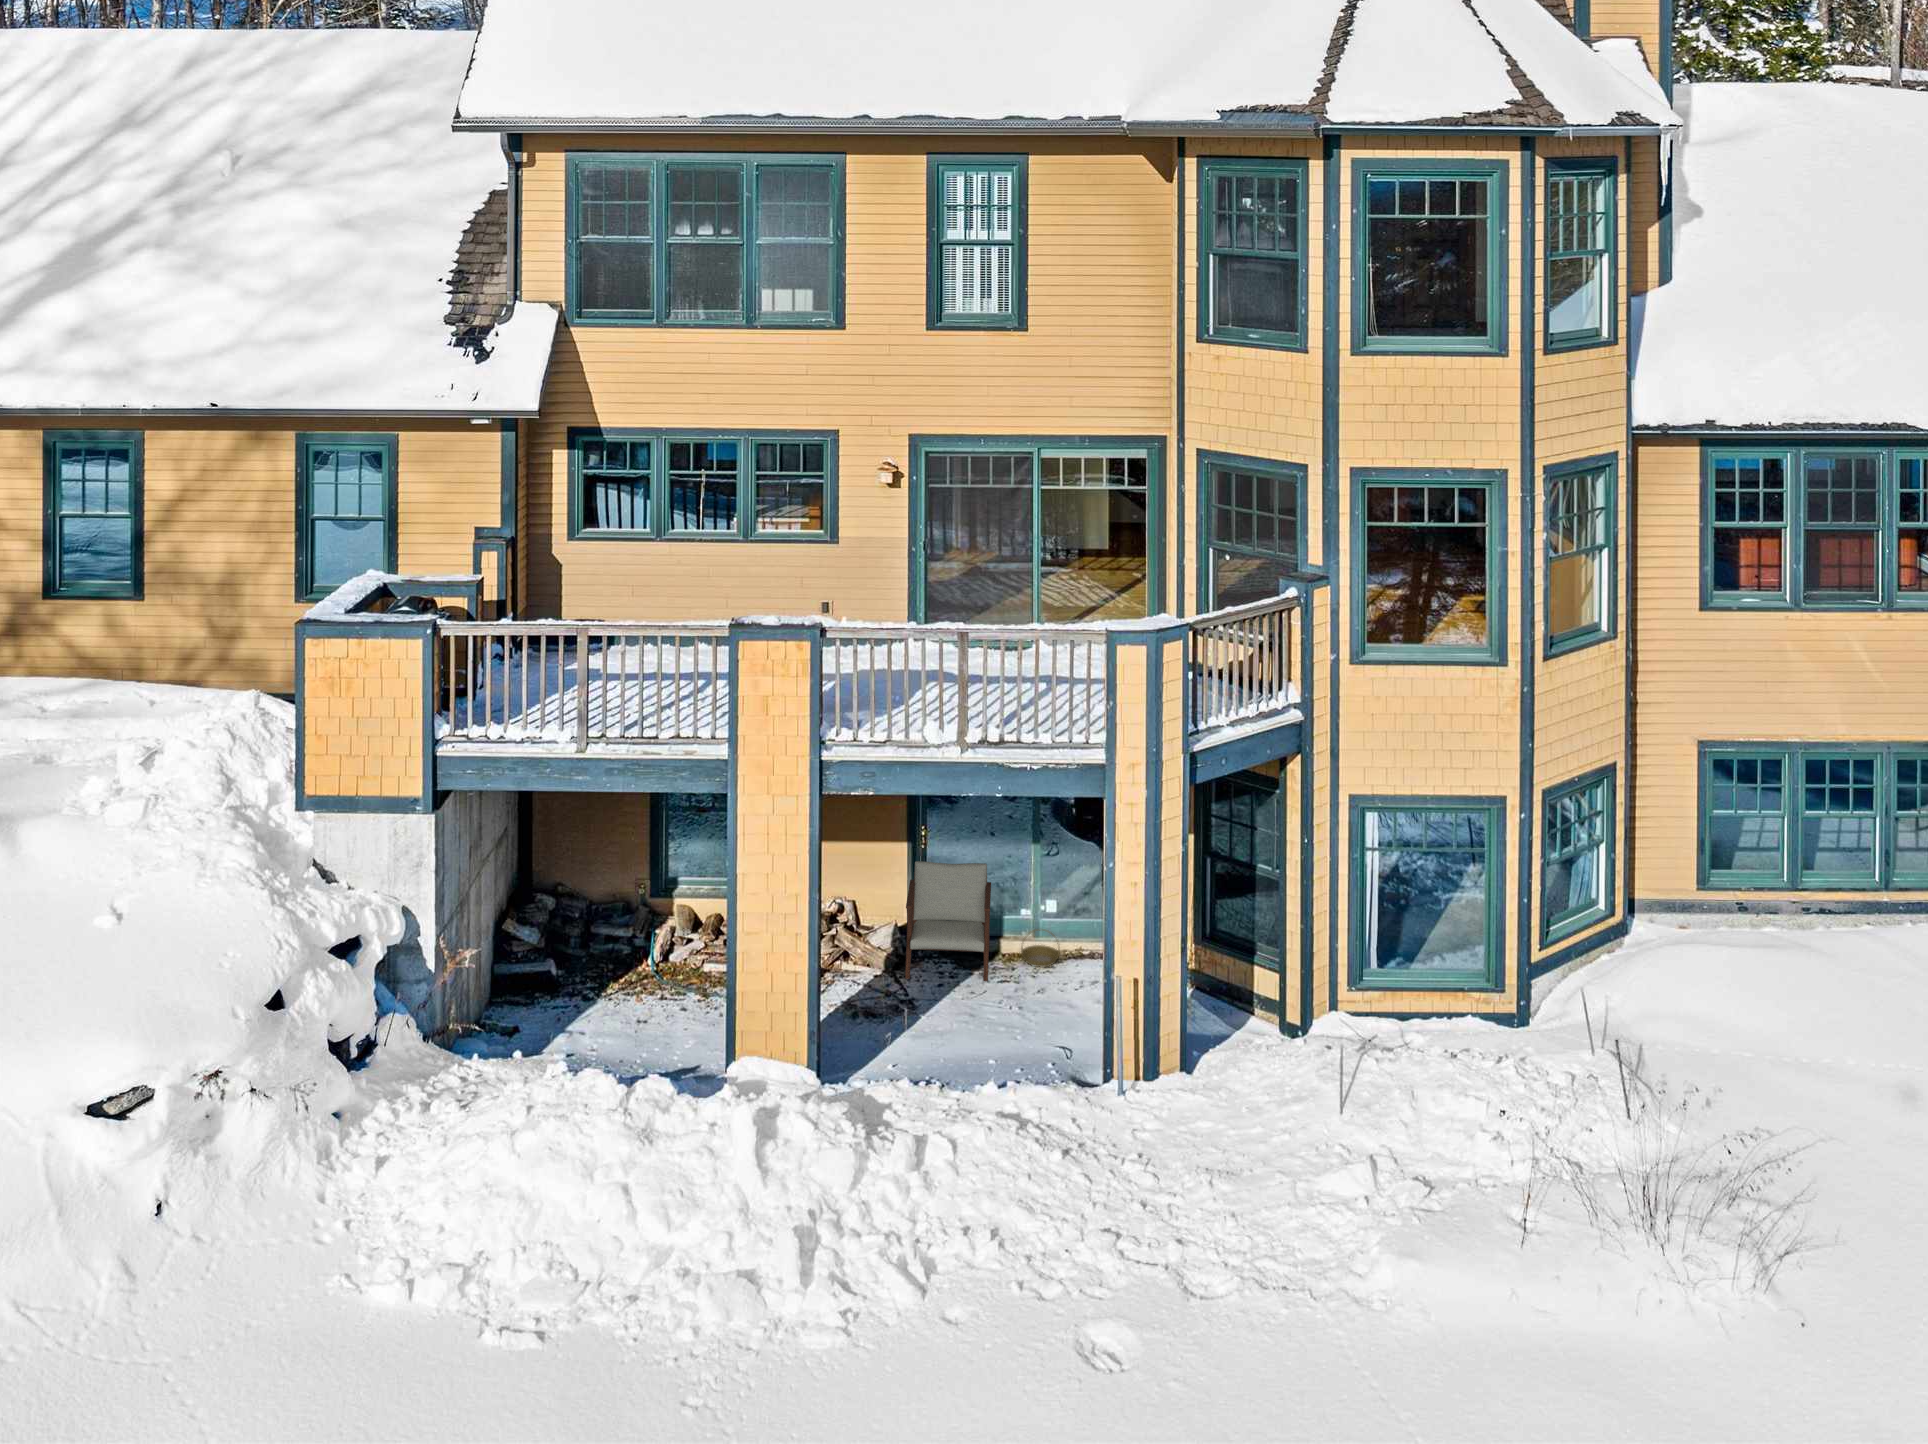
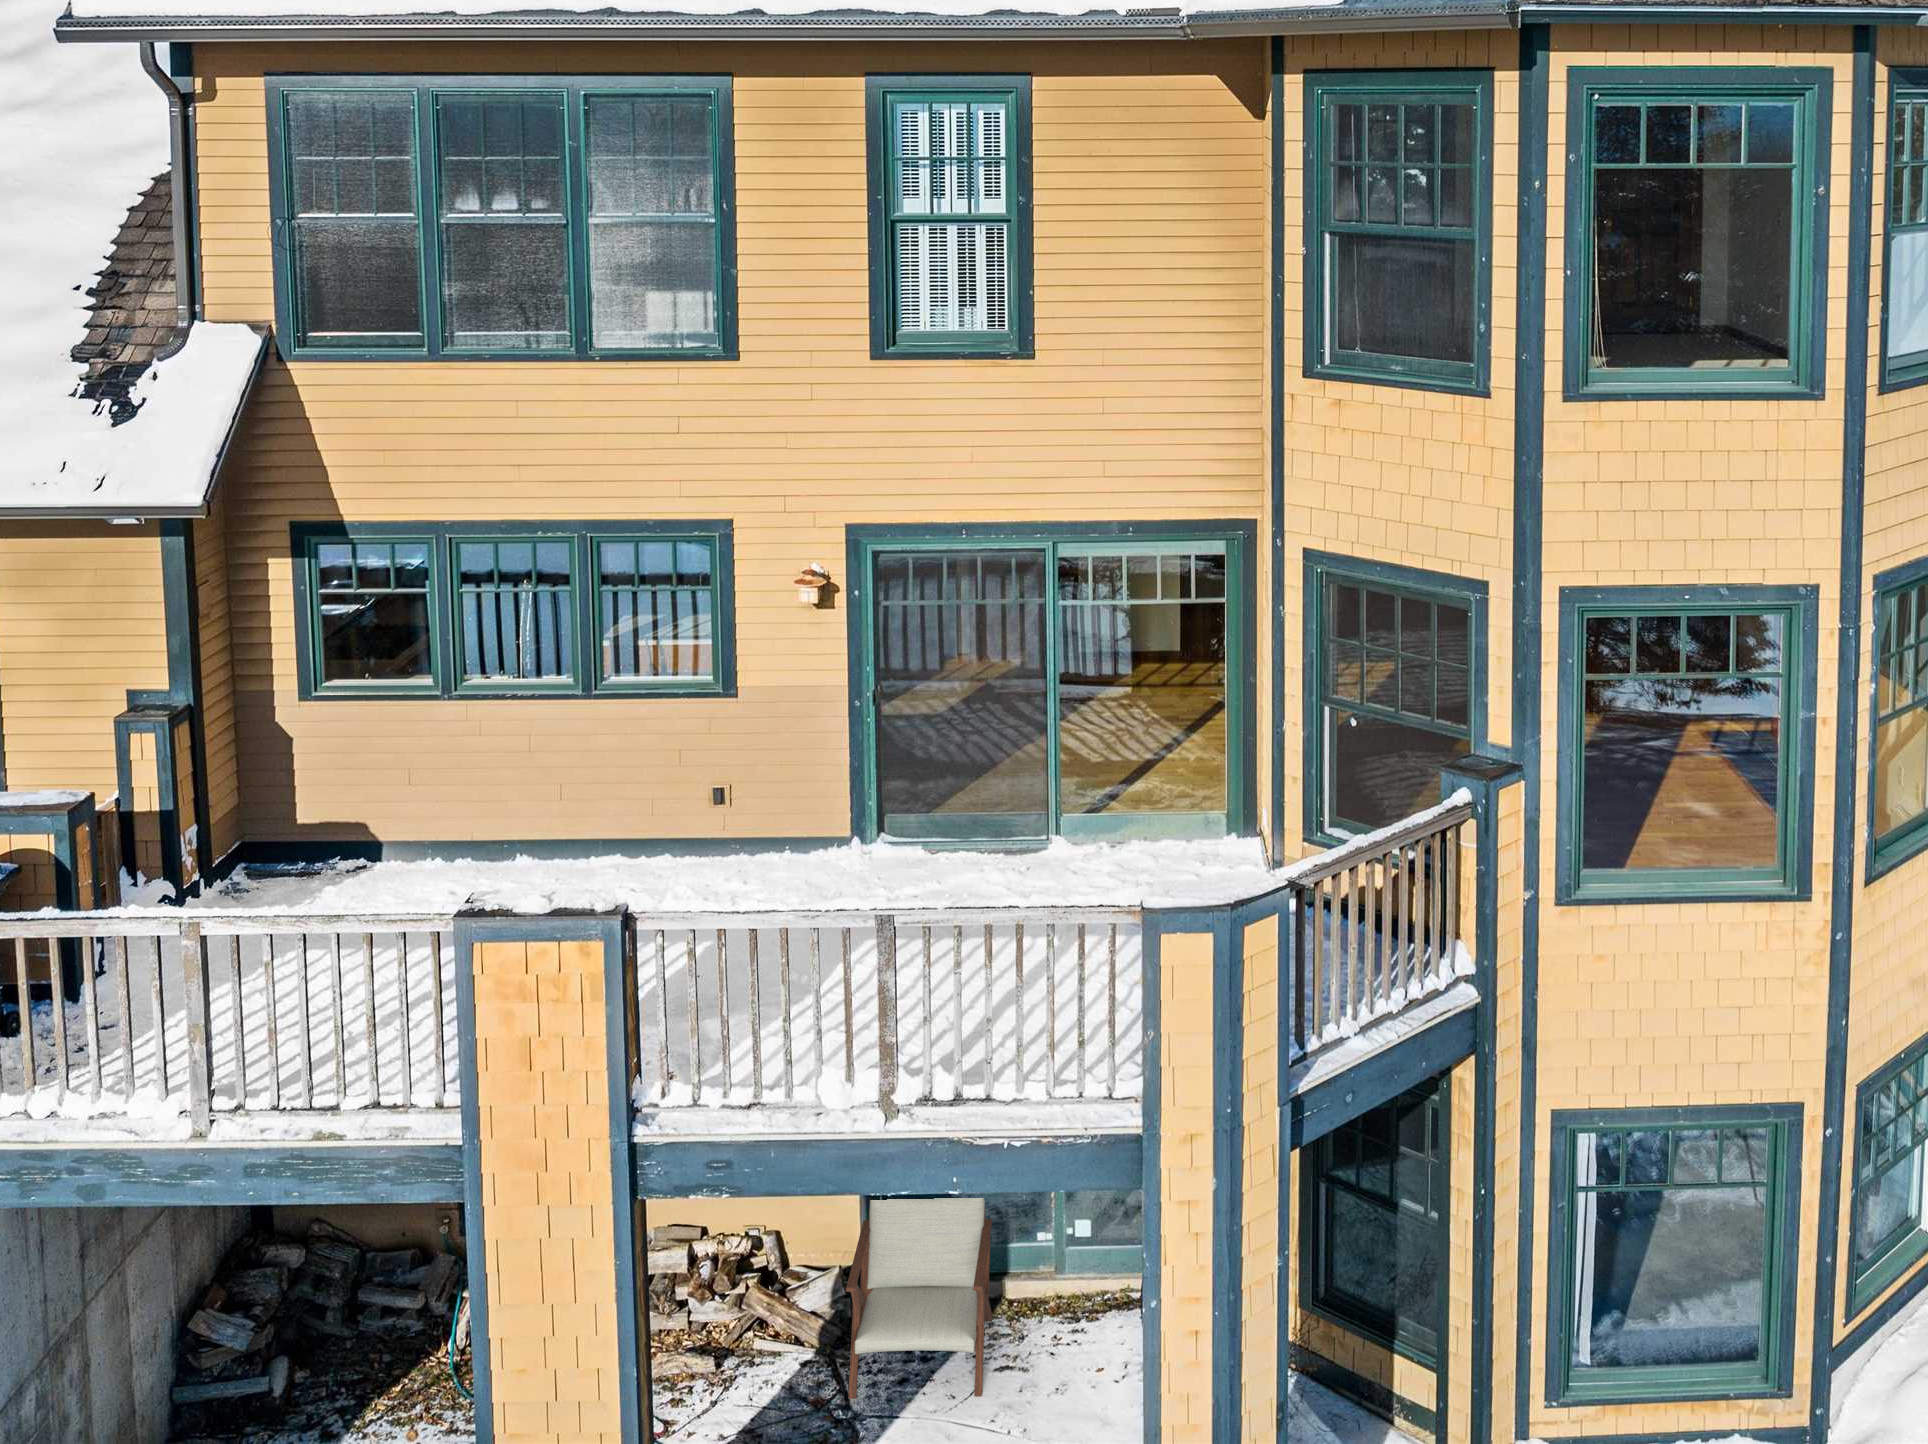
basket: present [1021,930,1060,967] -> none [1040,1290,1101,1354]

